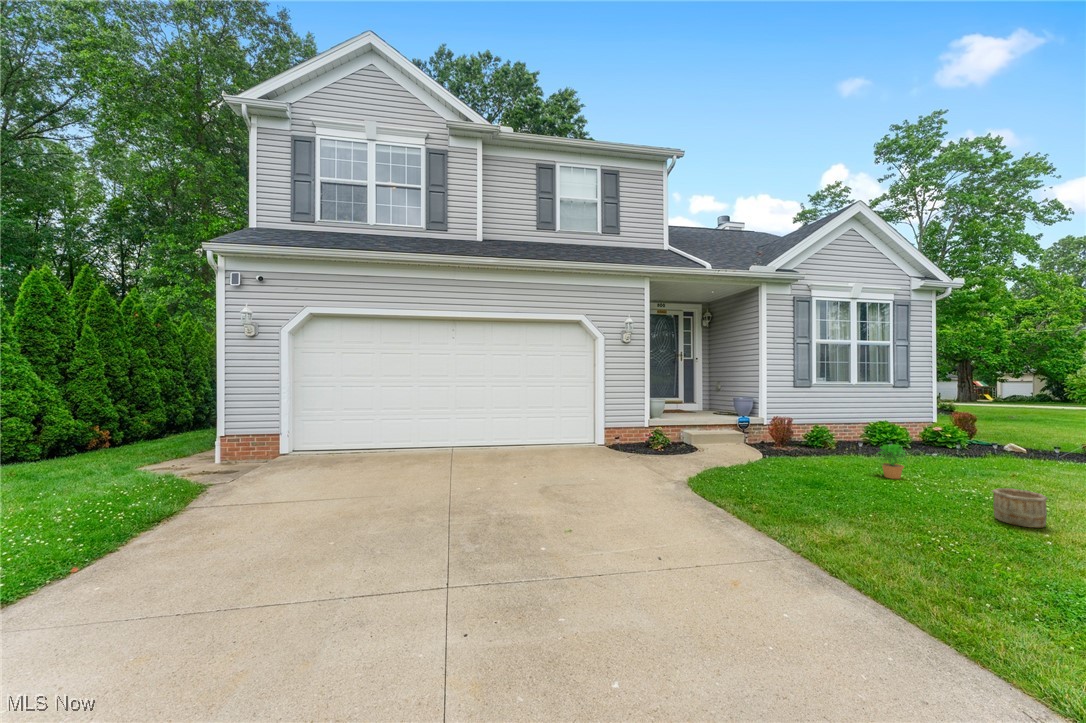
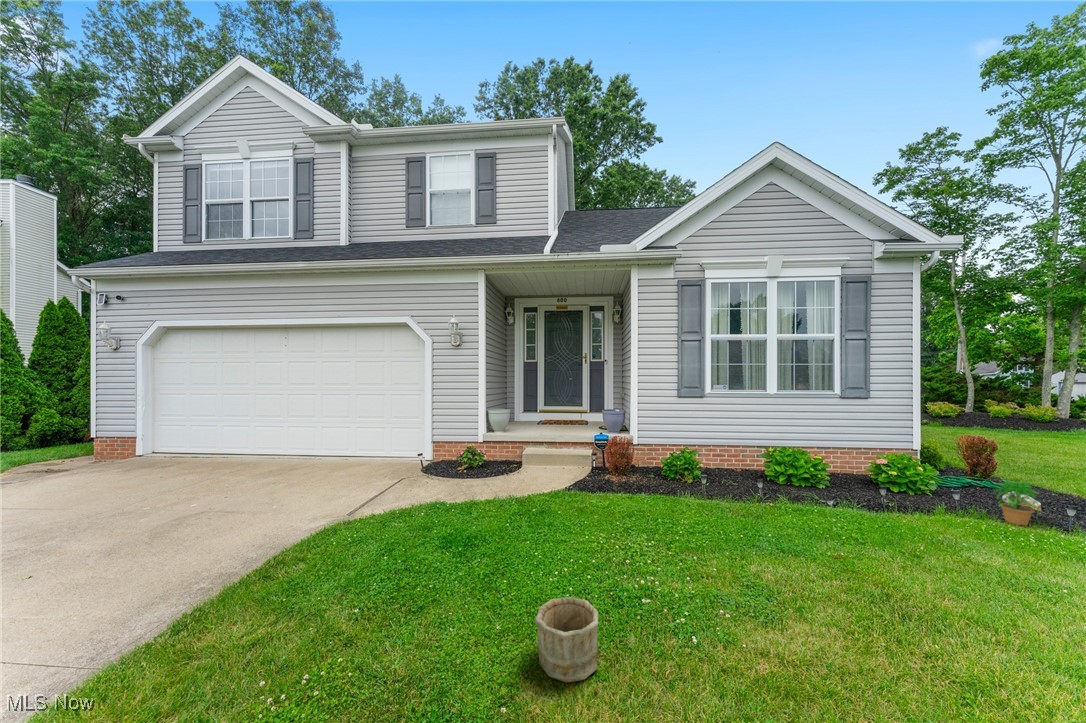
potted plant: present [879,445,906,479] -> present [996,481,1039,525]

